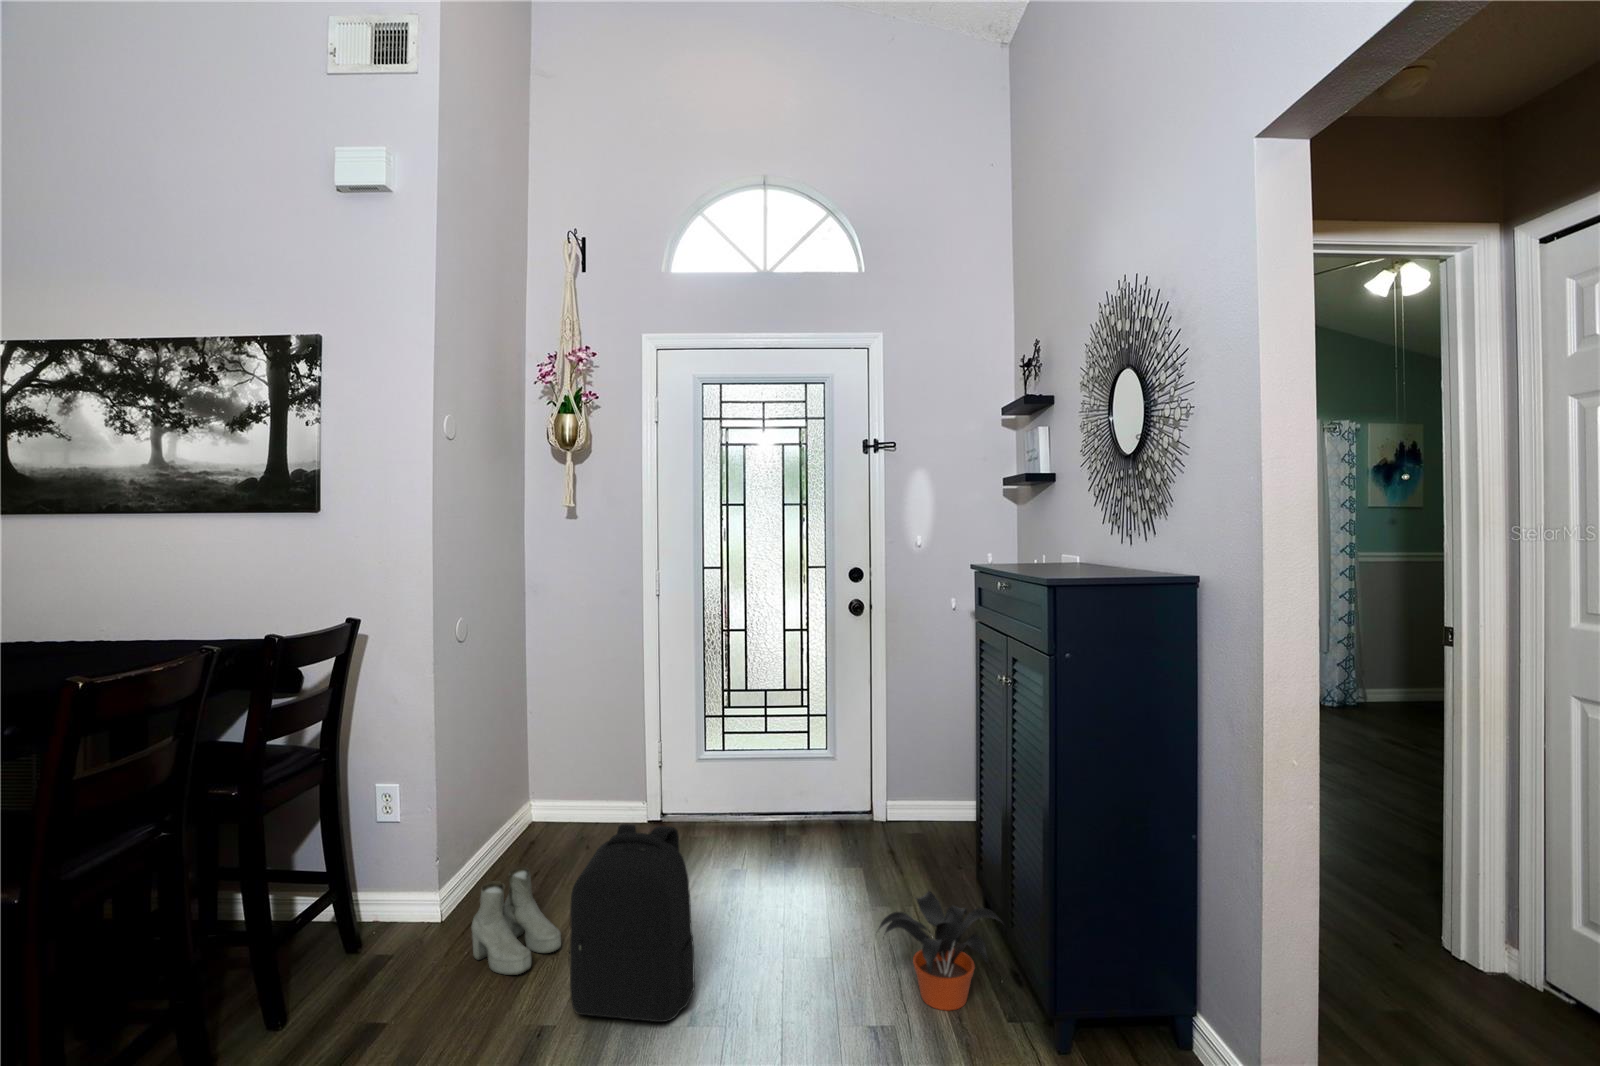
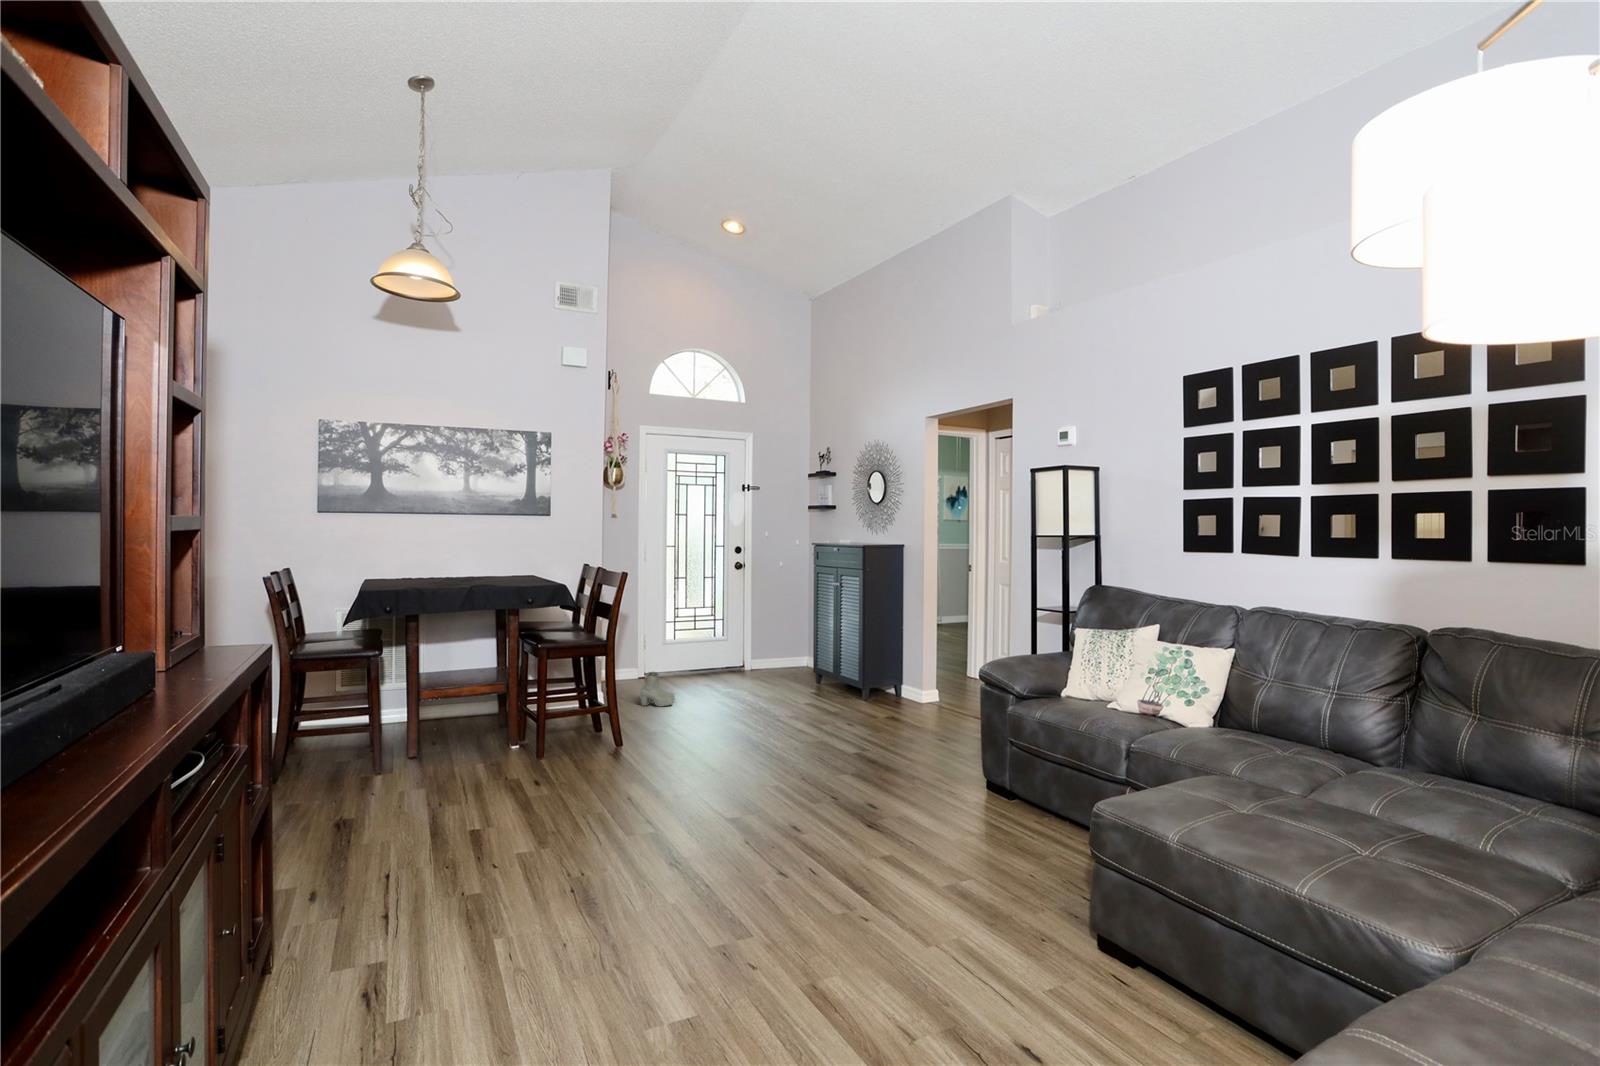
backpack: present [569,824,695,1022] -> none [701,641,748,707]
potted plant: present [879,891,1001,1010] -> none [802,661,844,695]

